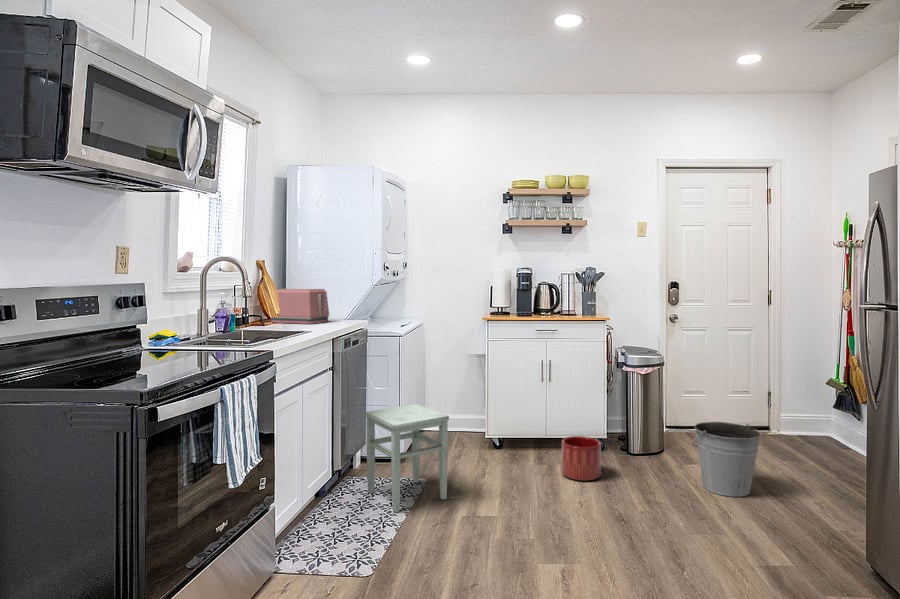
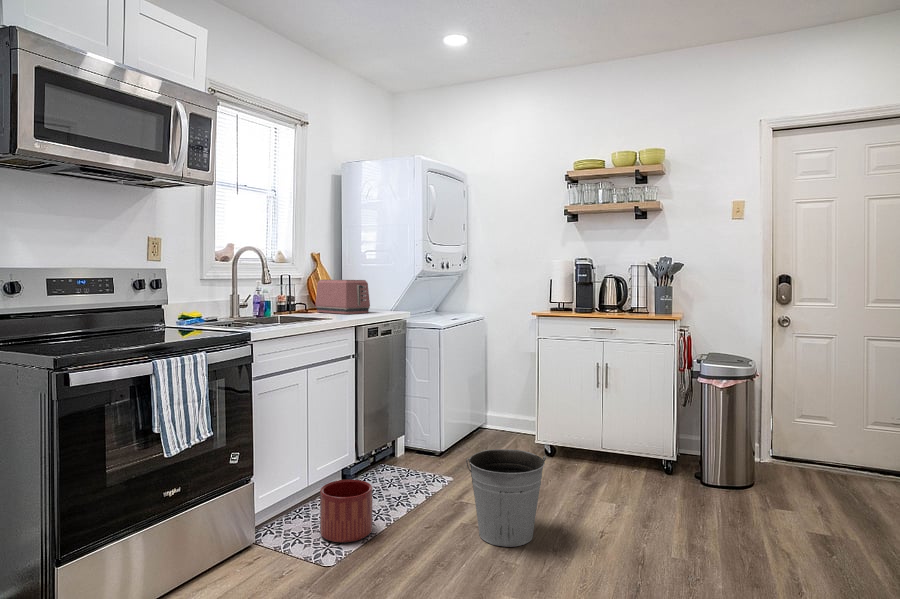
stool: present [365,404,449,512] -> none [384,401,462,509]
bucket: present [692,422,761,497] -> present [466,449,546,547]
planter: present [561,436,601,481] -> present [320,479,373,543]

